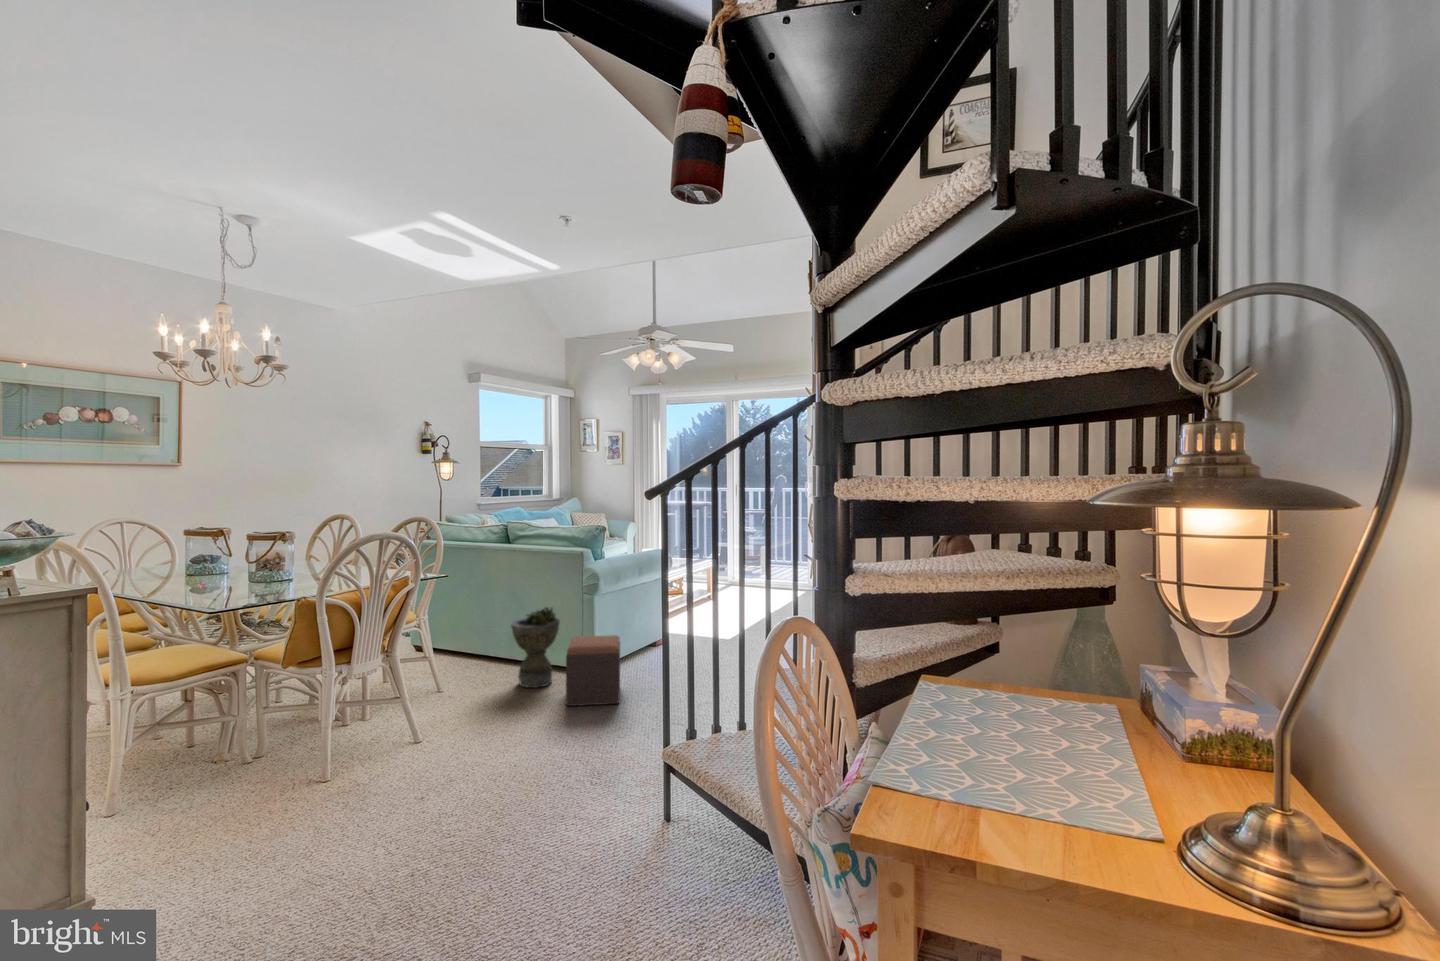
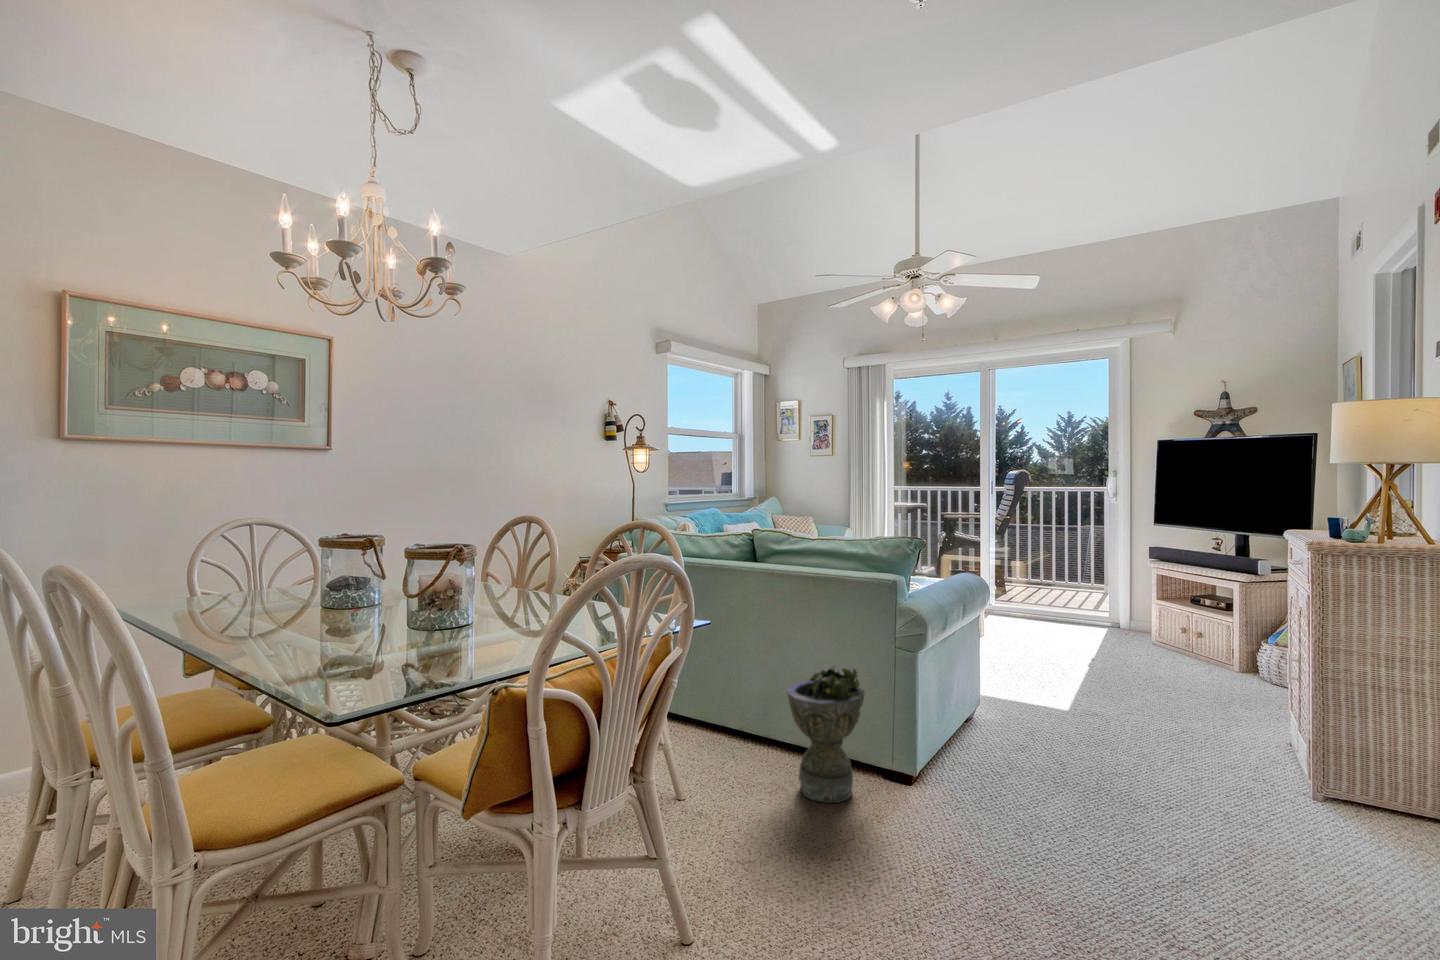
footstool: present [566,635,620,706] -> none [895,724,1010,862]

